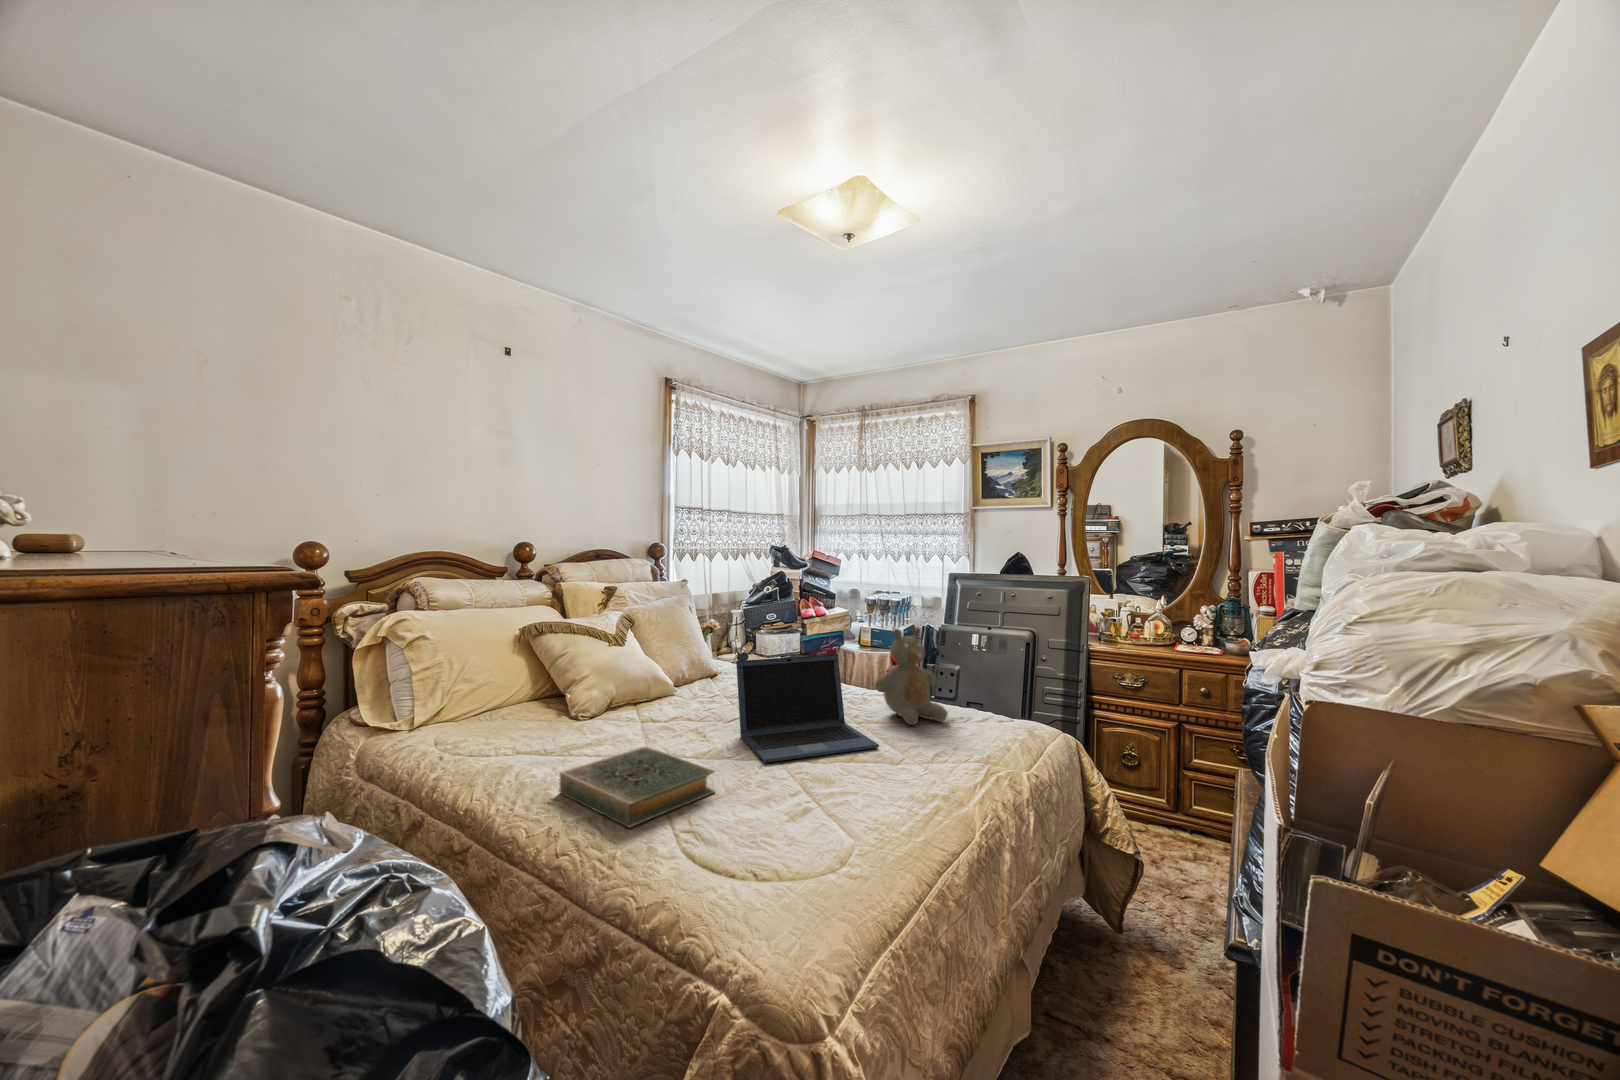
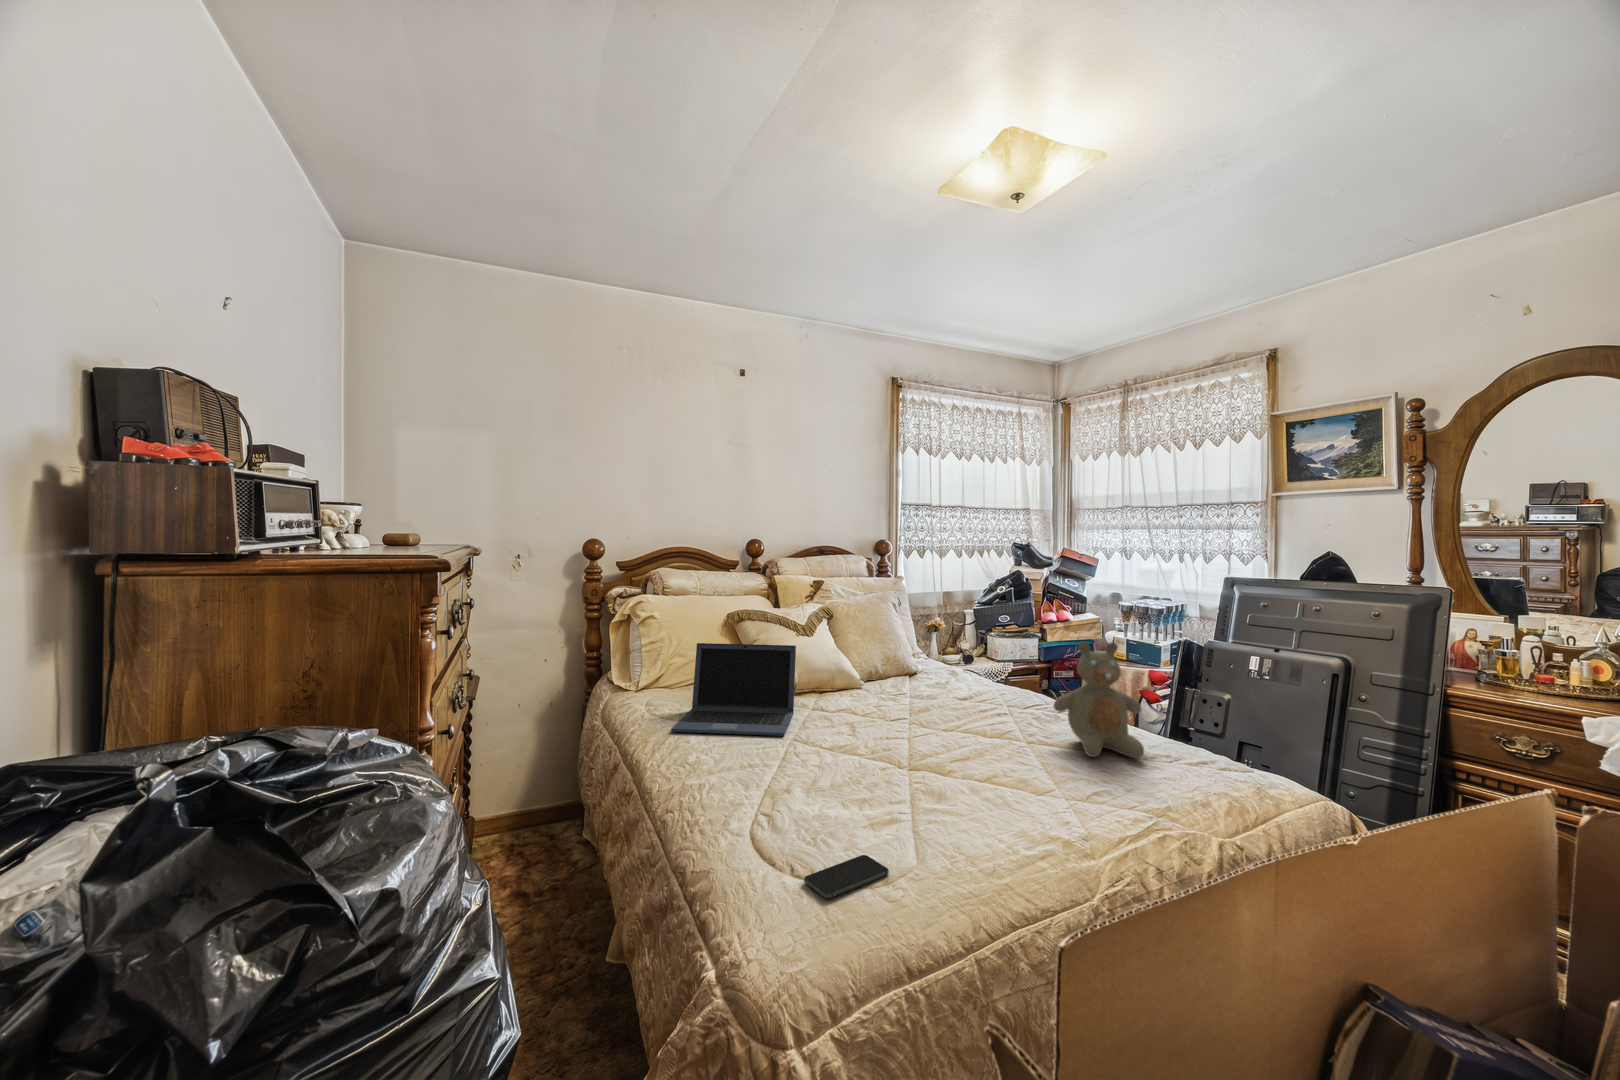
laptop: present [736,654,879,763] -> present [671,643,796,736]
hardback book: present [560,747,715,827] -> none [700,735,827,805]
smartphone: none [763,844,831,891] -> present [804,855,889,898]

